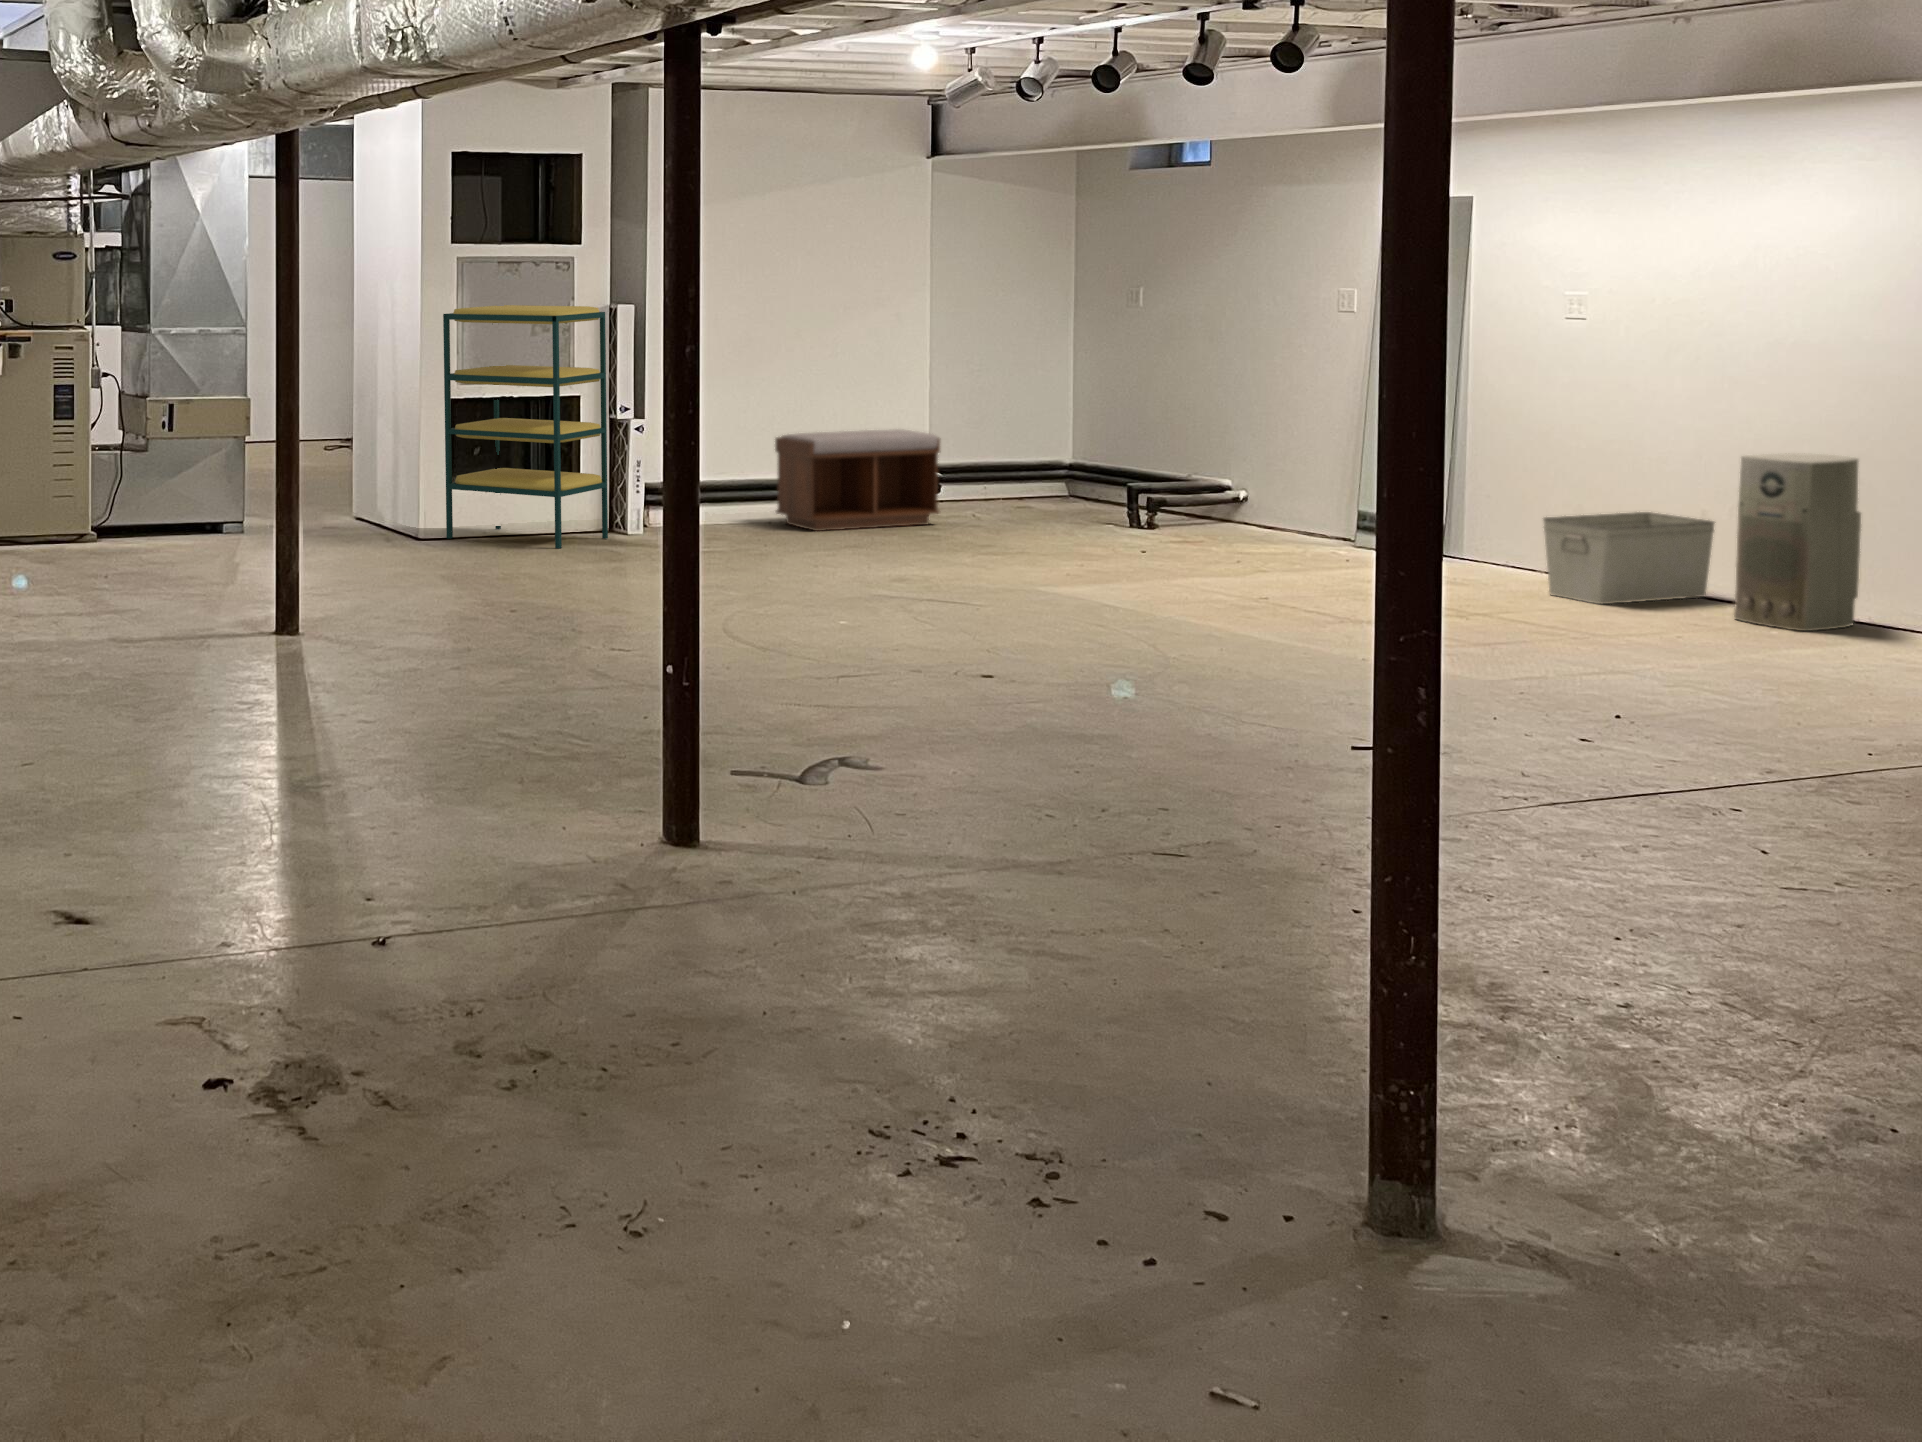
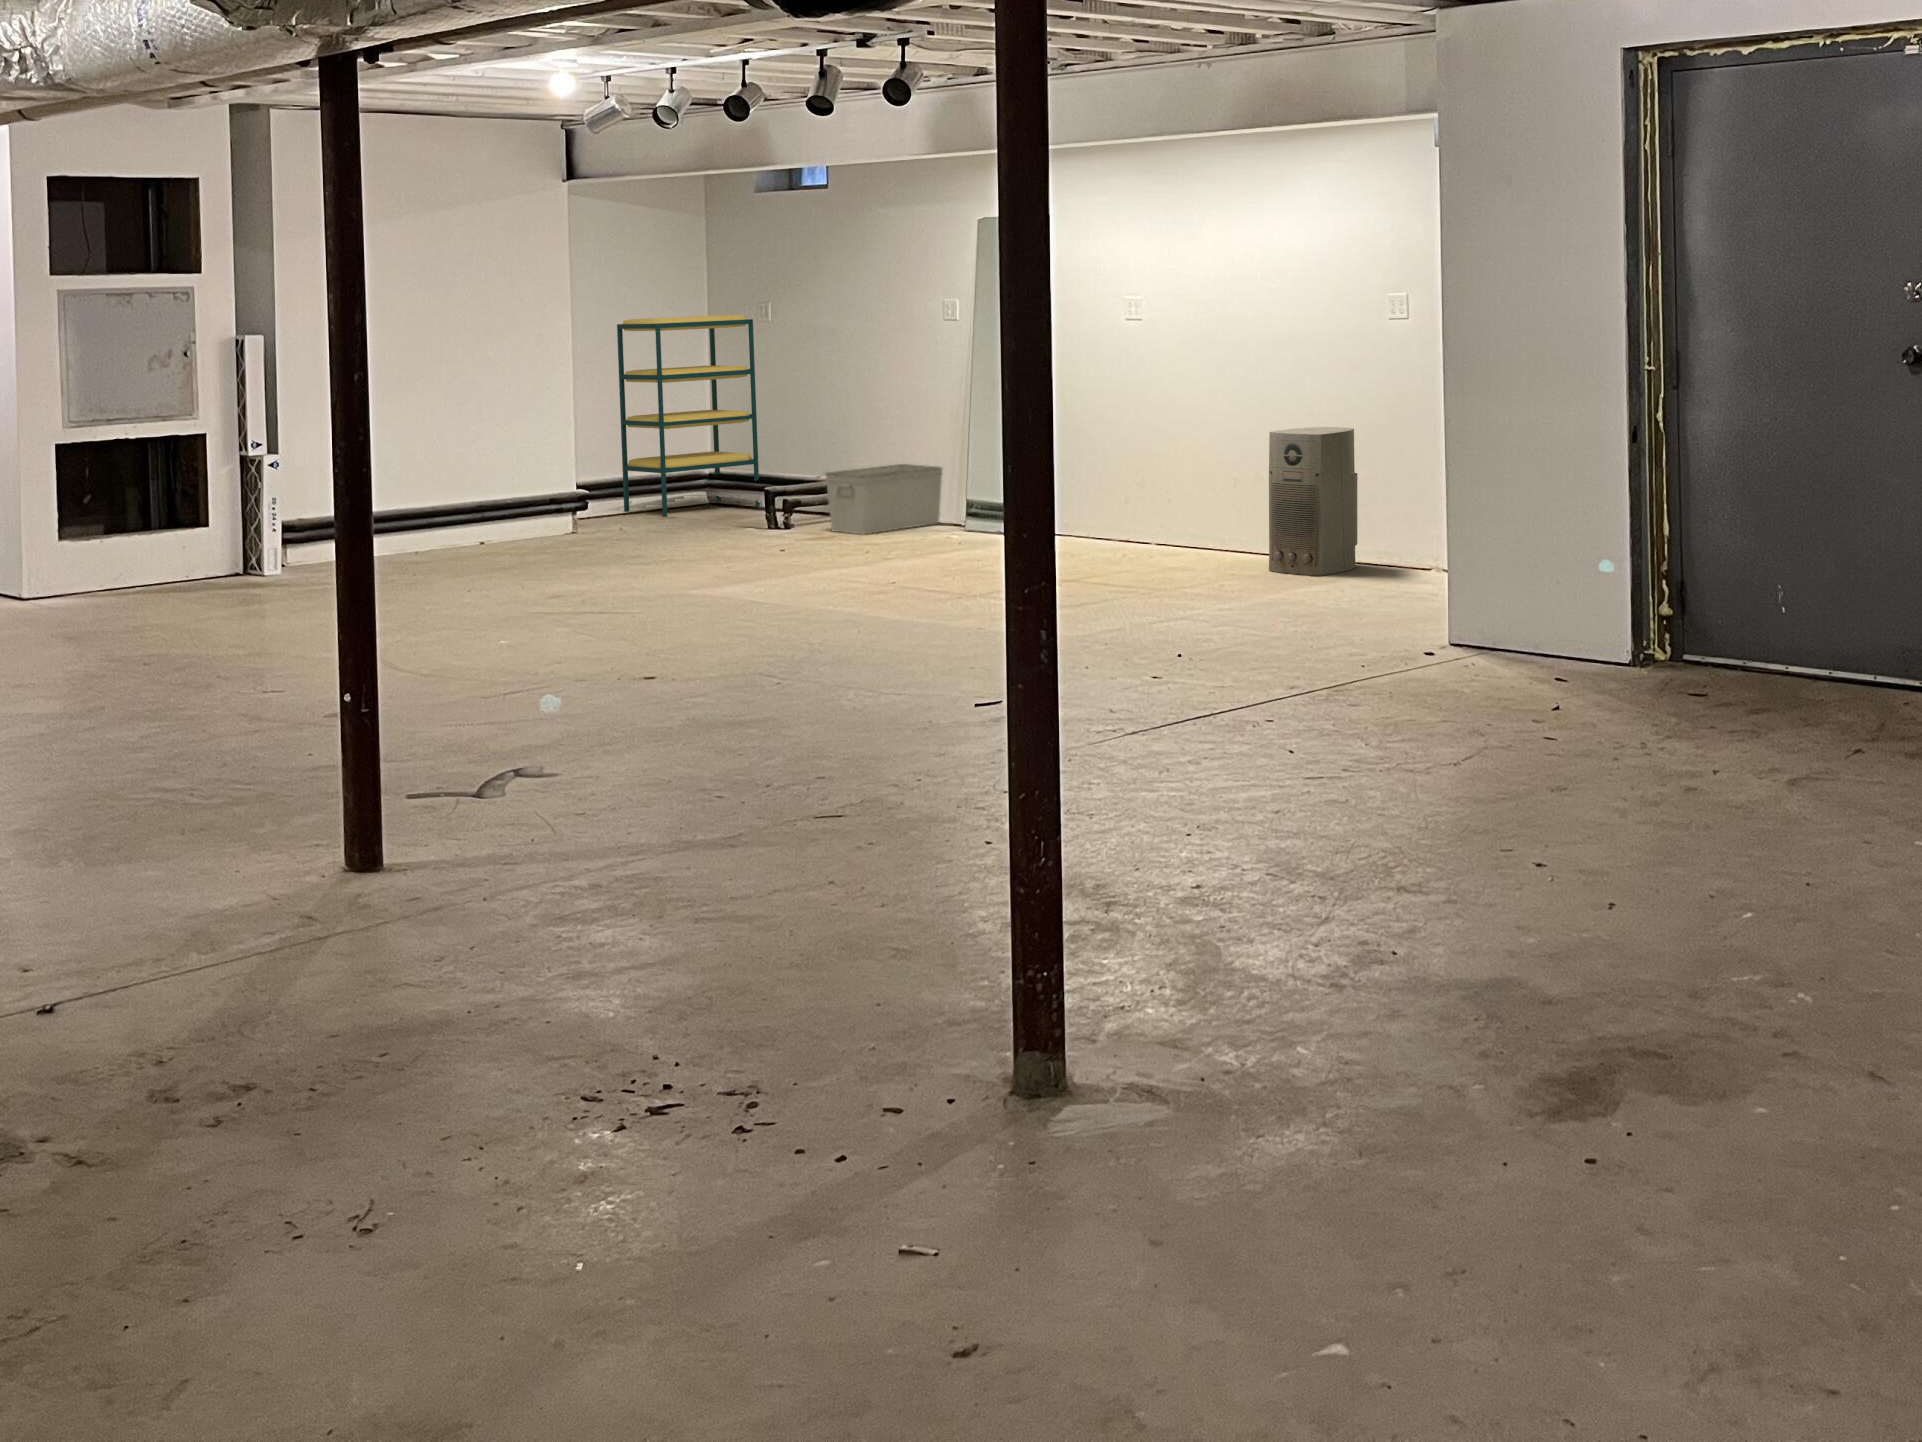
shelving unit: present [443,305,608,548] -> present [617,315,760,517]
bench: present [775,429,940,531] -> none [417,451,588,558]
storage bin: present [1544,512,1714,604] -> present [826,464,943,535]

